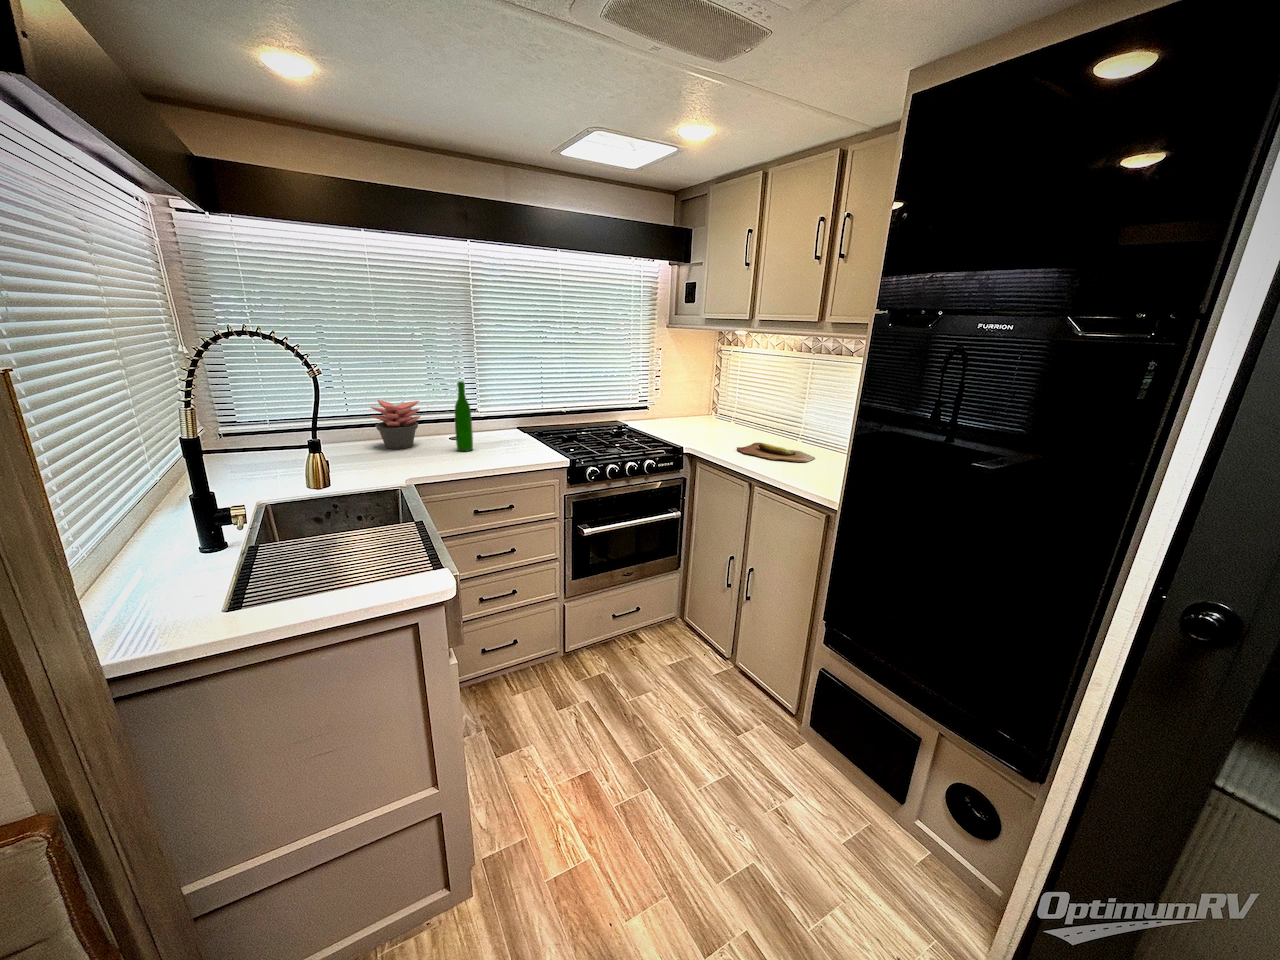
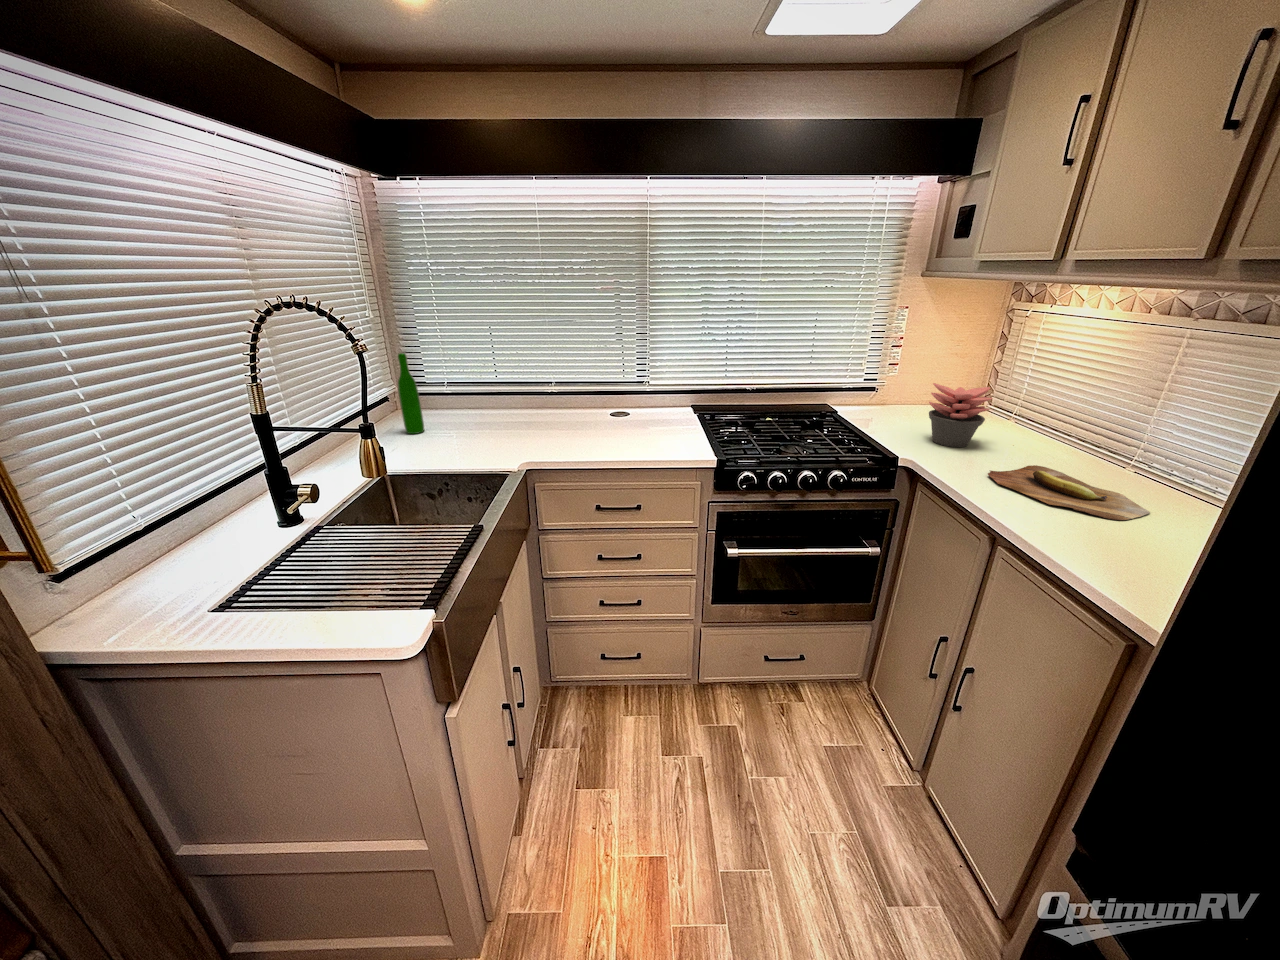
wine bottle: present [455,381,473,451] -> present [398,353,424,434]
succulent plant: present [370,400,421,449] -> present [929,383,993,447]

